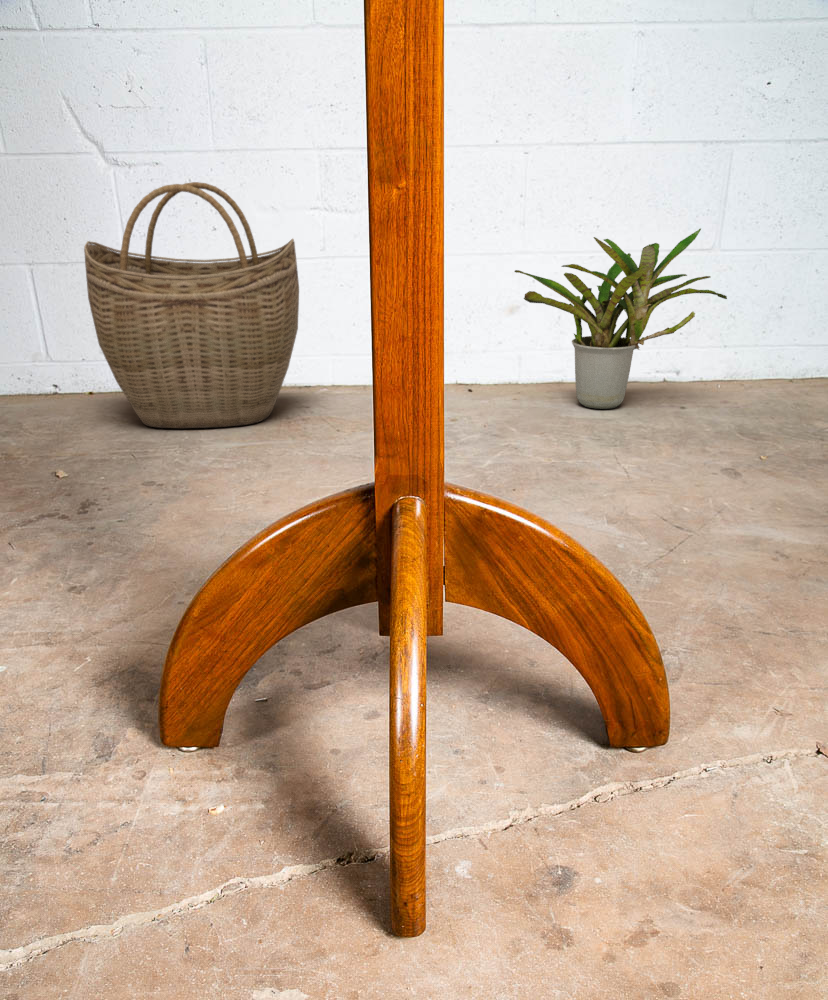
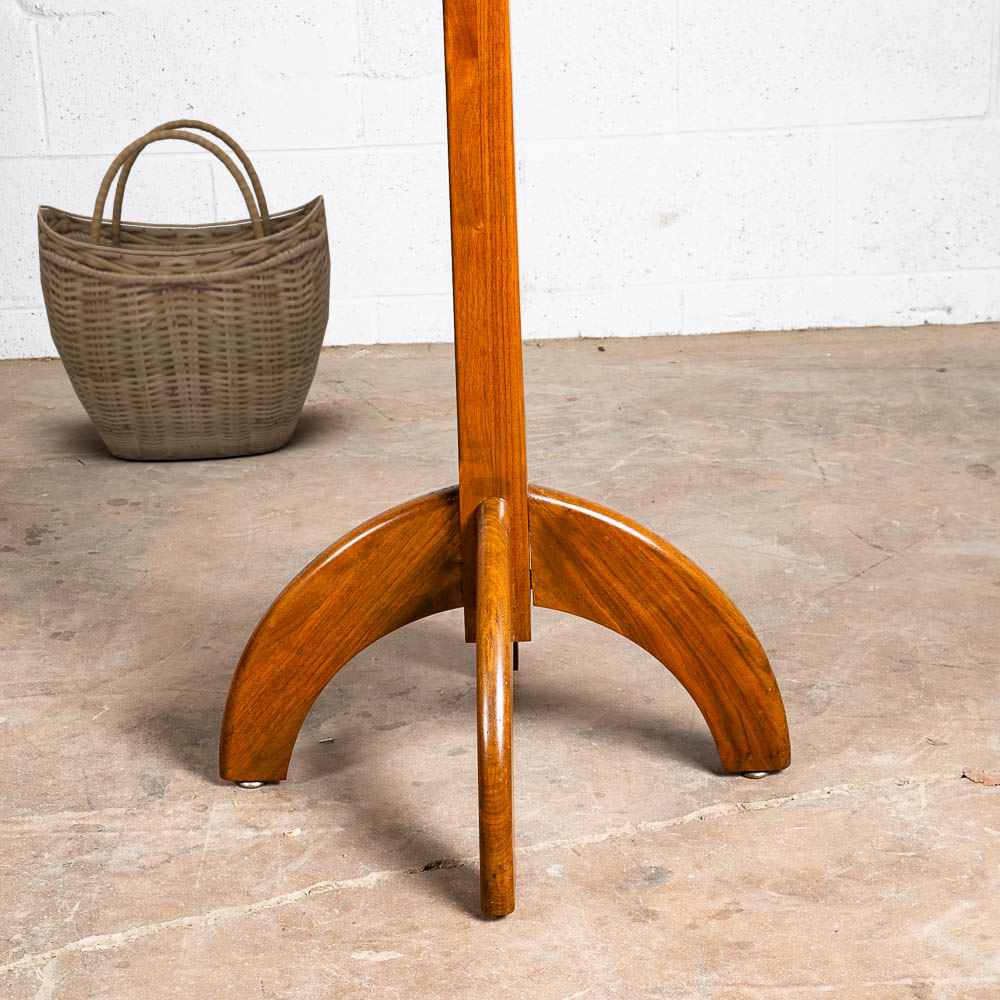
potted plant: present [515,229,727,409] -> none [632,170,930,422]

